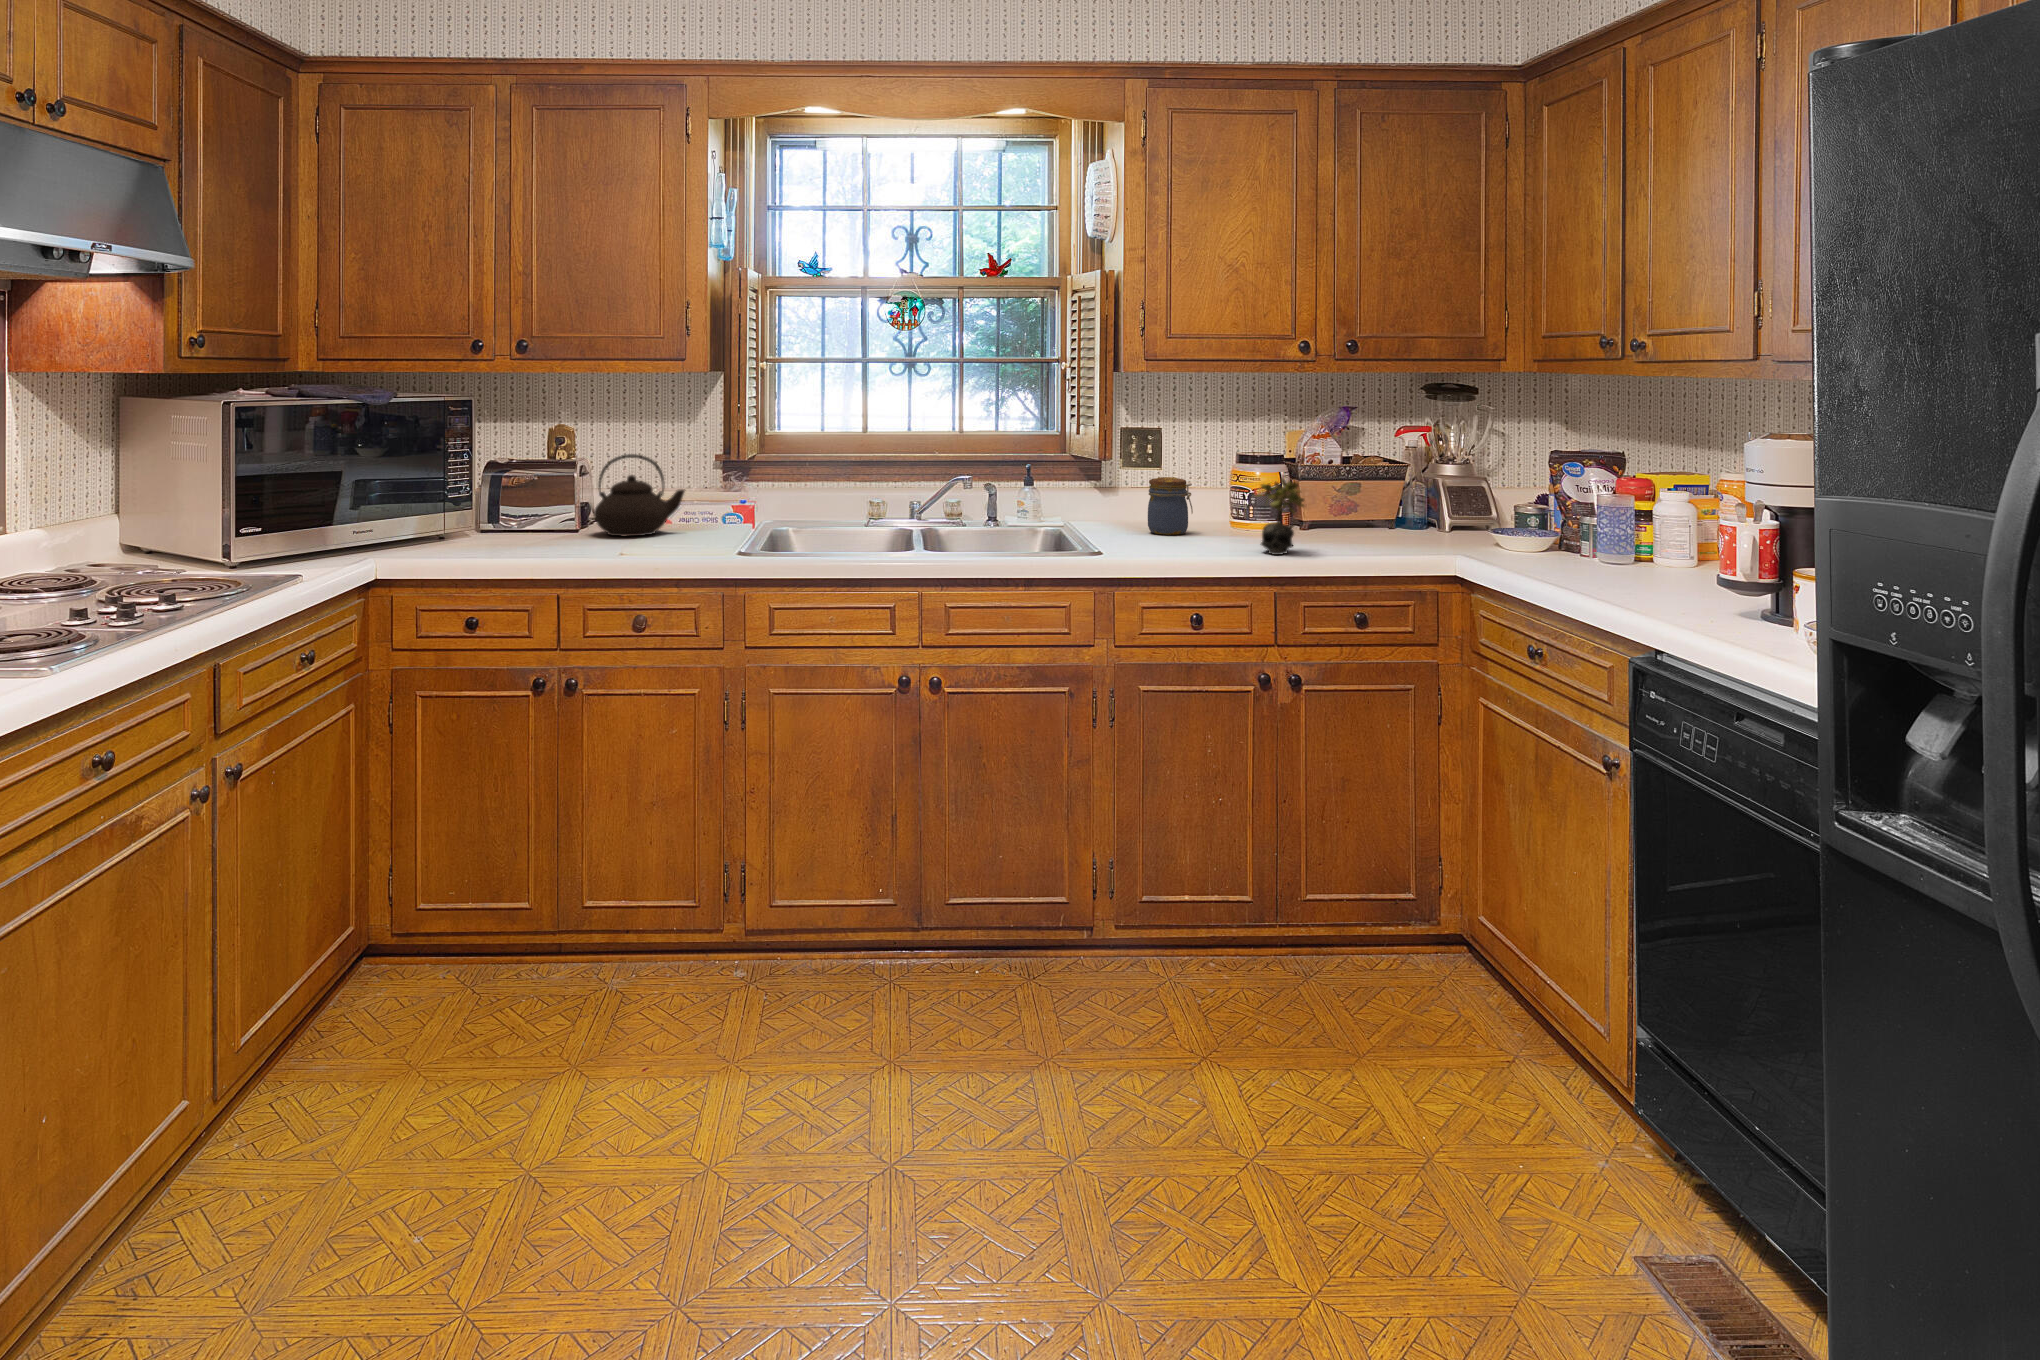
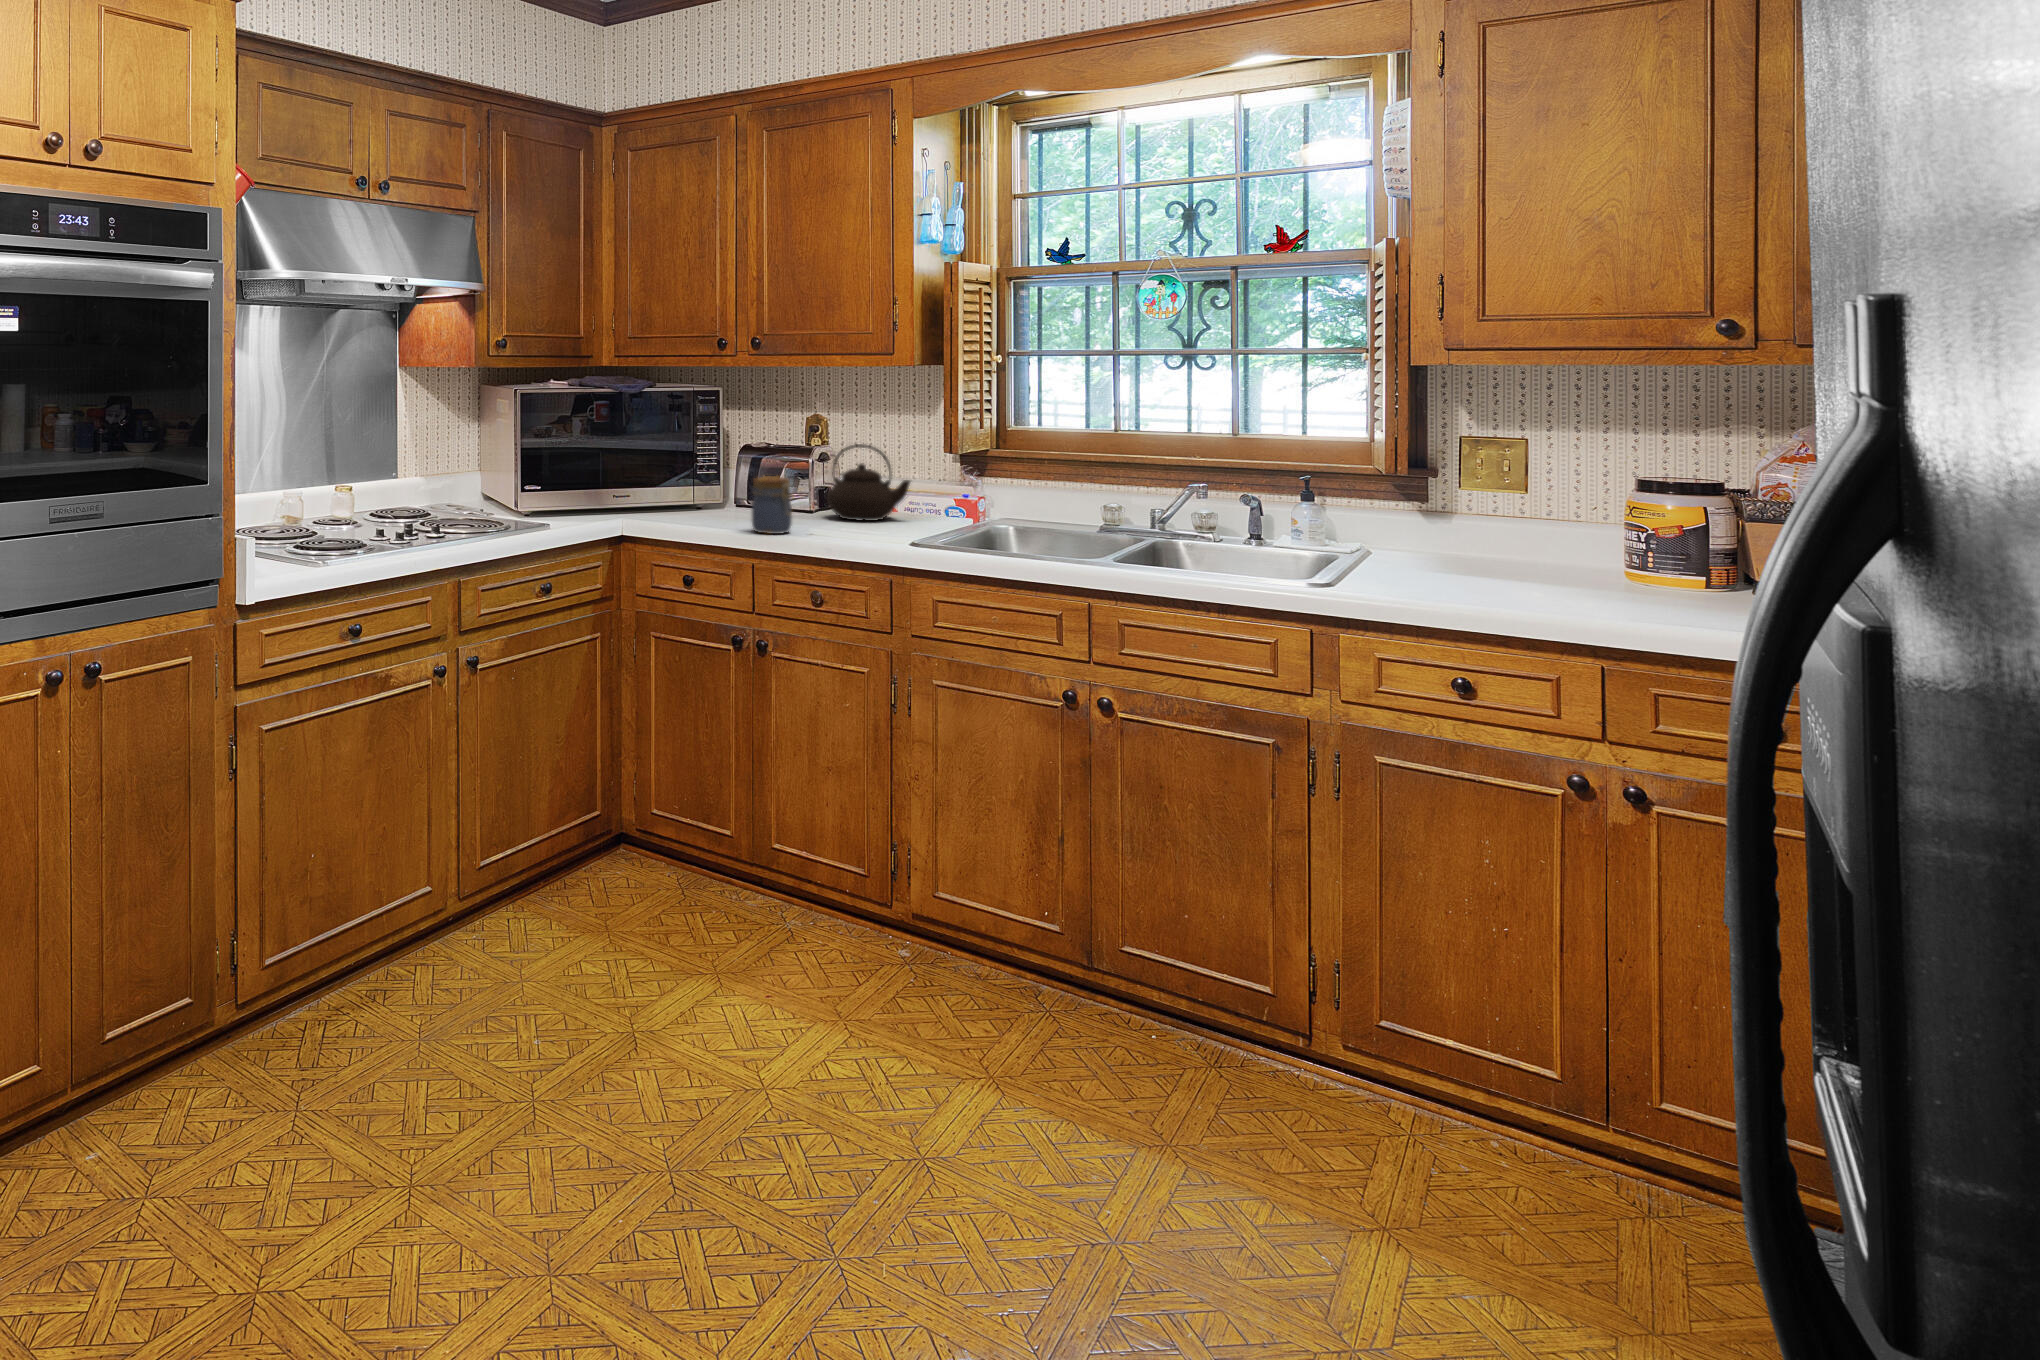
jar: present [1148,477,1193,535] -> present [752,476,792,534]
succulent plant: present [1256,478,1304,555] -> none [1591,513,1678,618]

